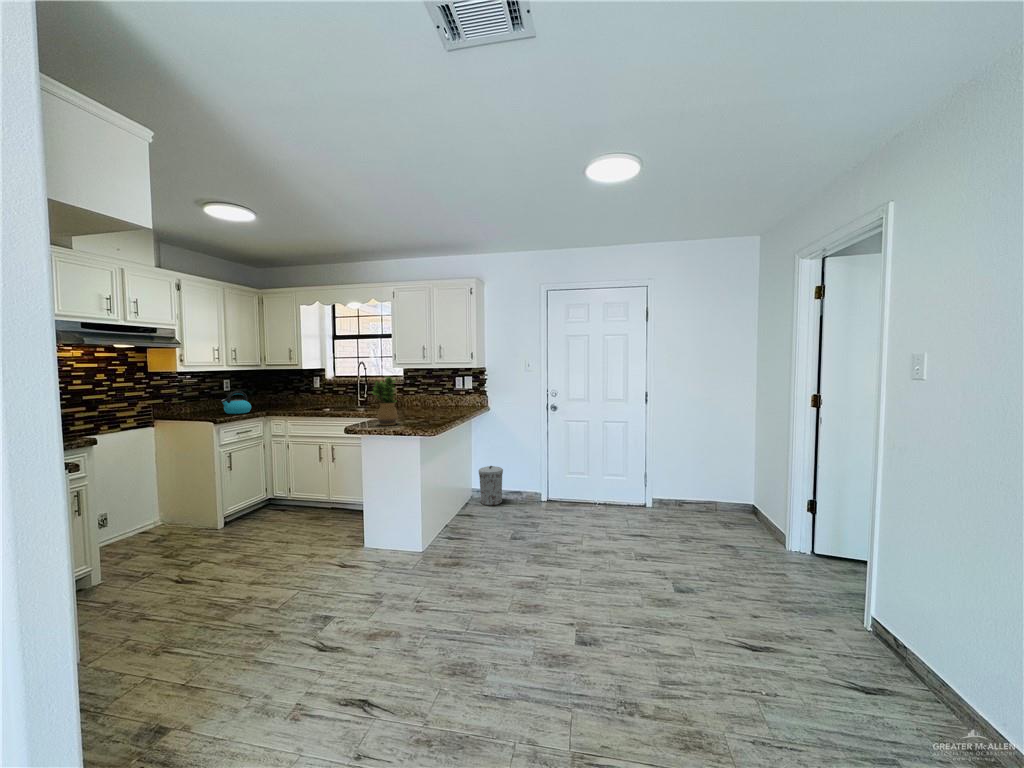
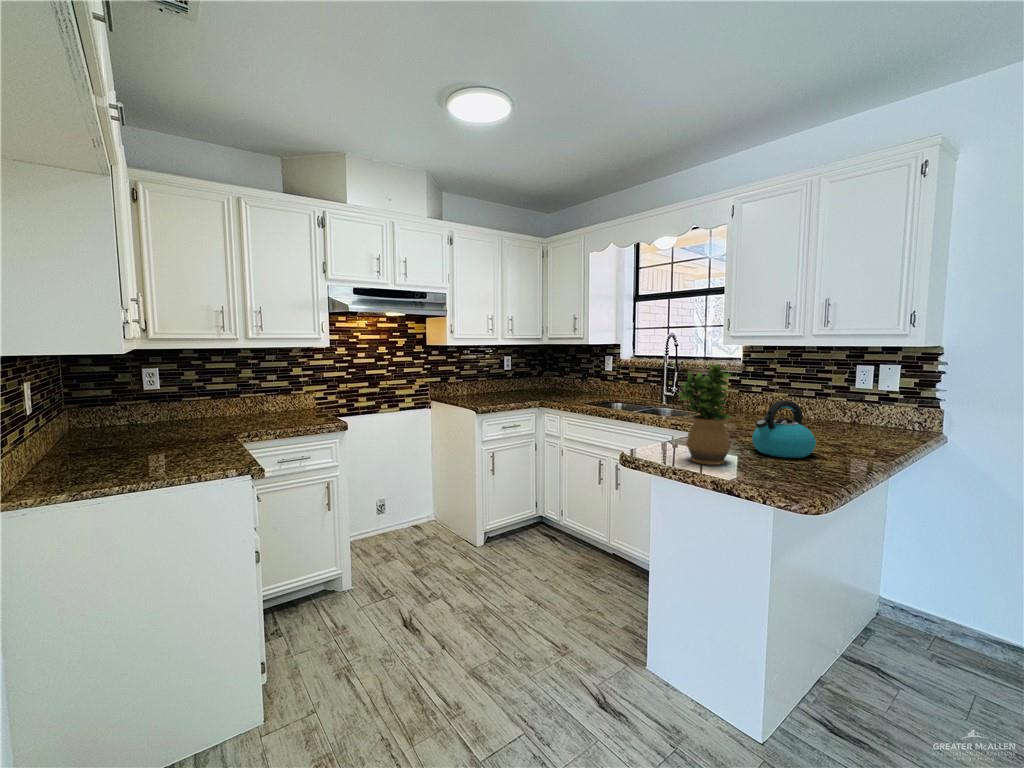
kettle: present [221,391,251,414] -> present [752,401,816,458]
trash can: present [479,466,503,505] -> none [905,563,979,662]

